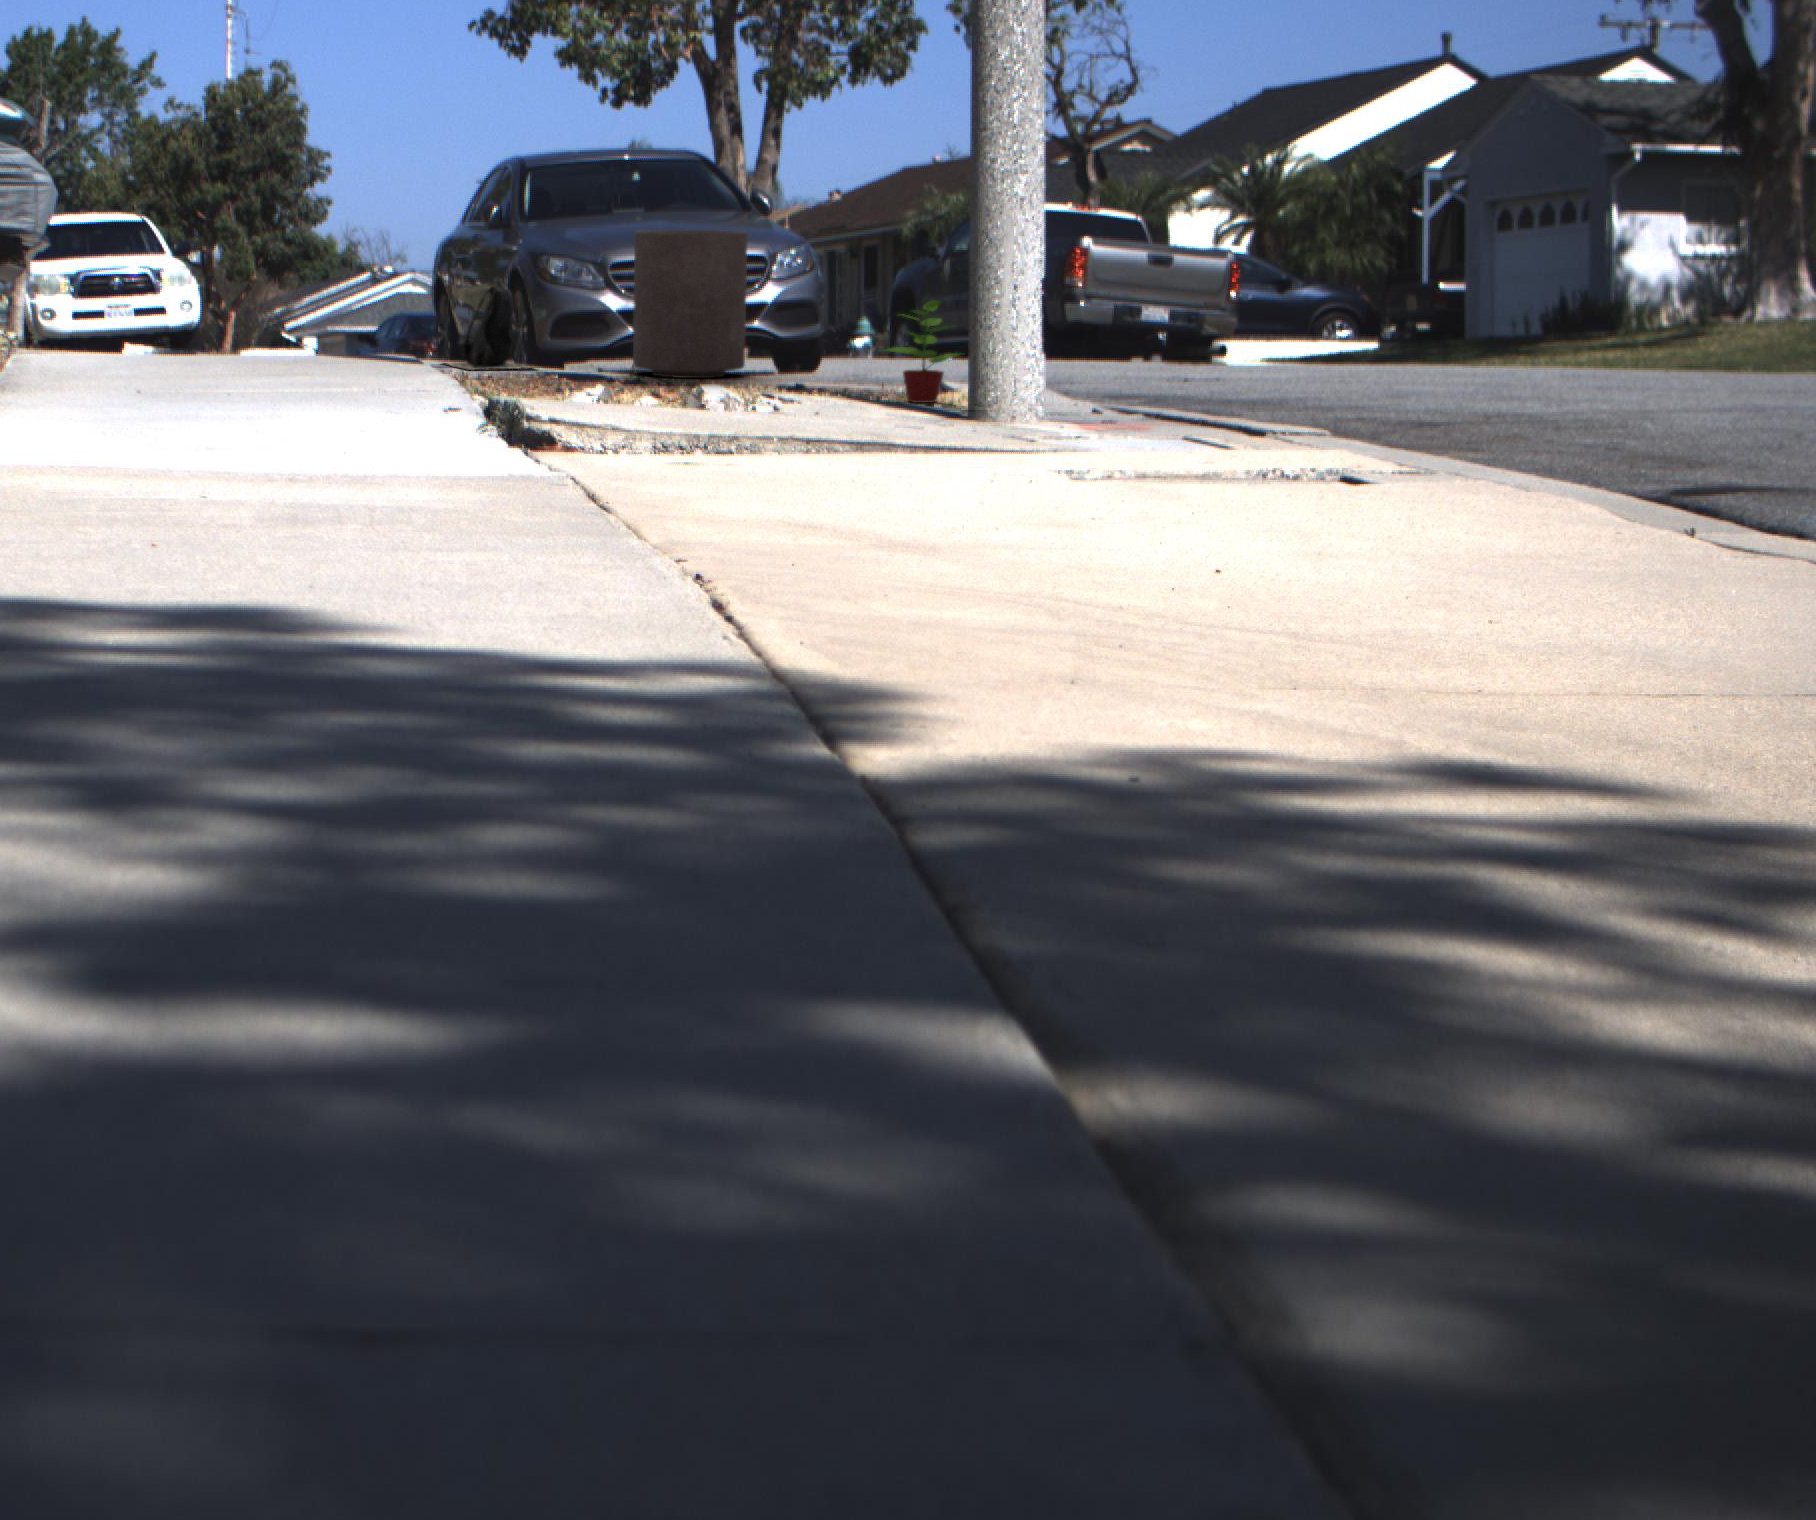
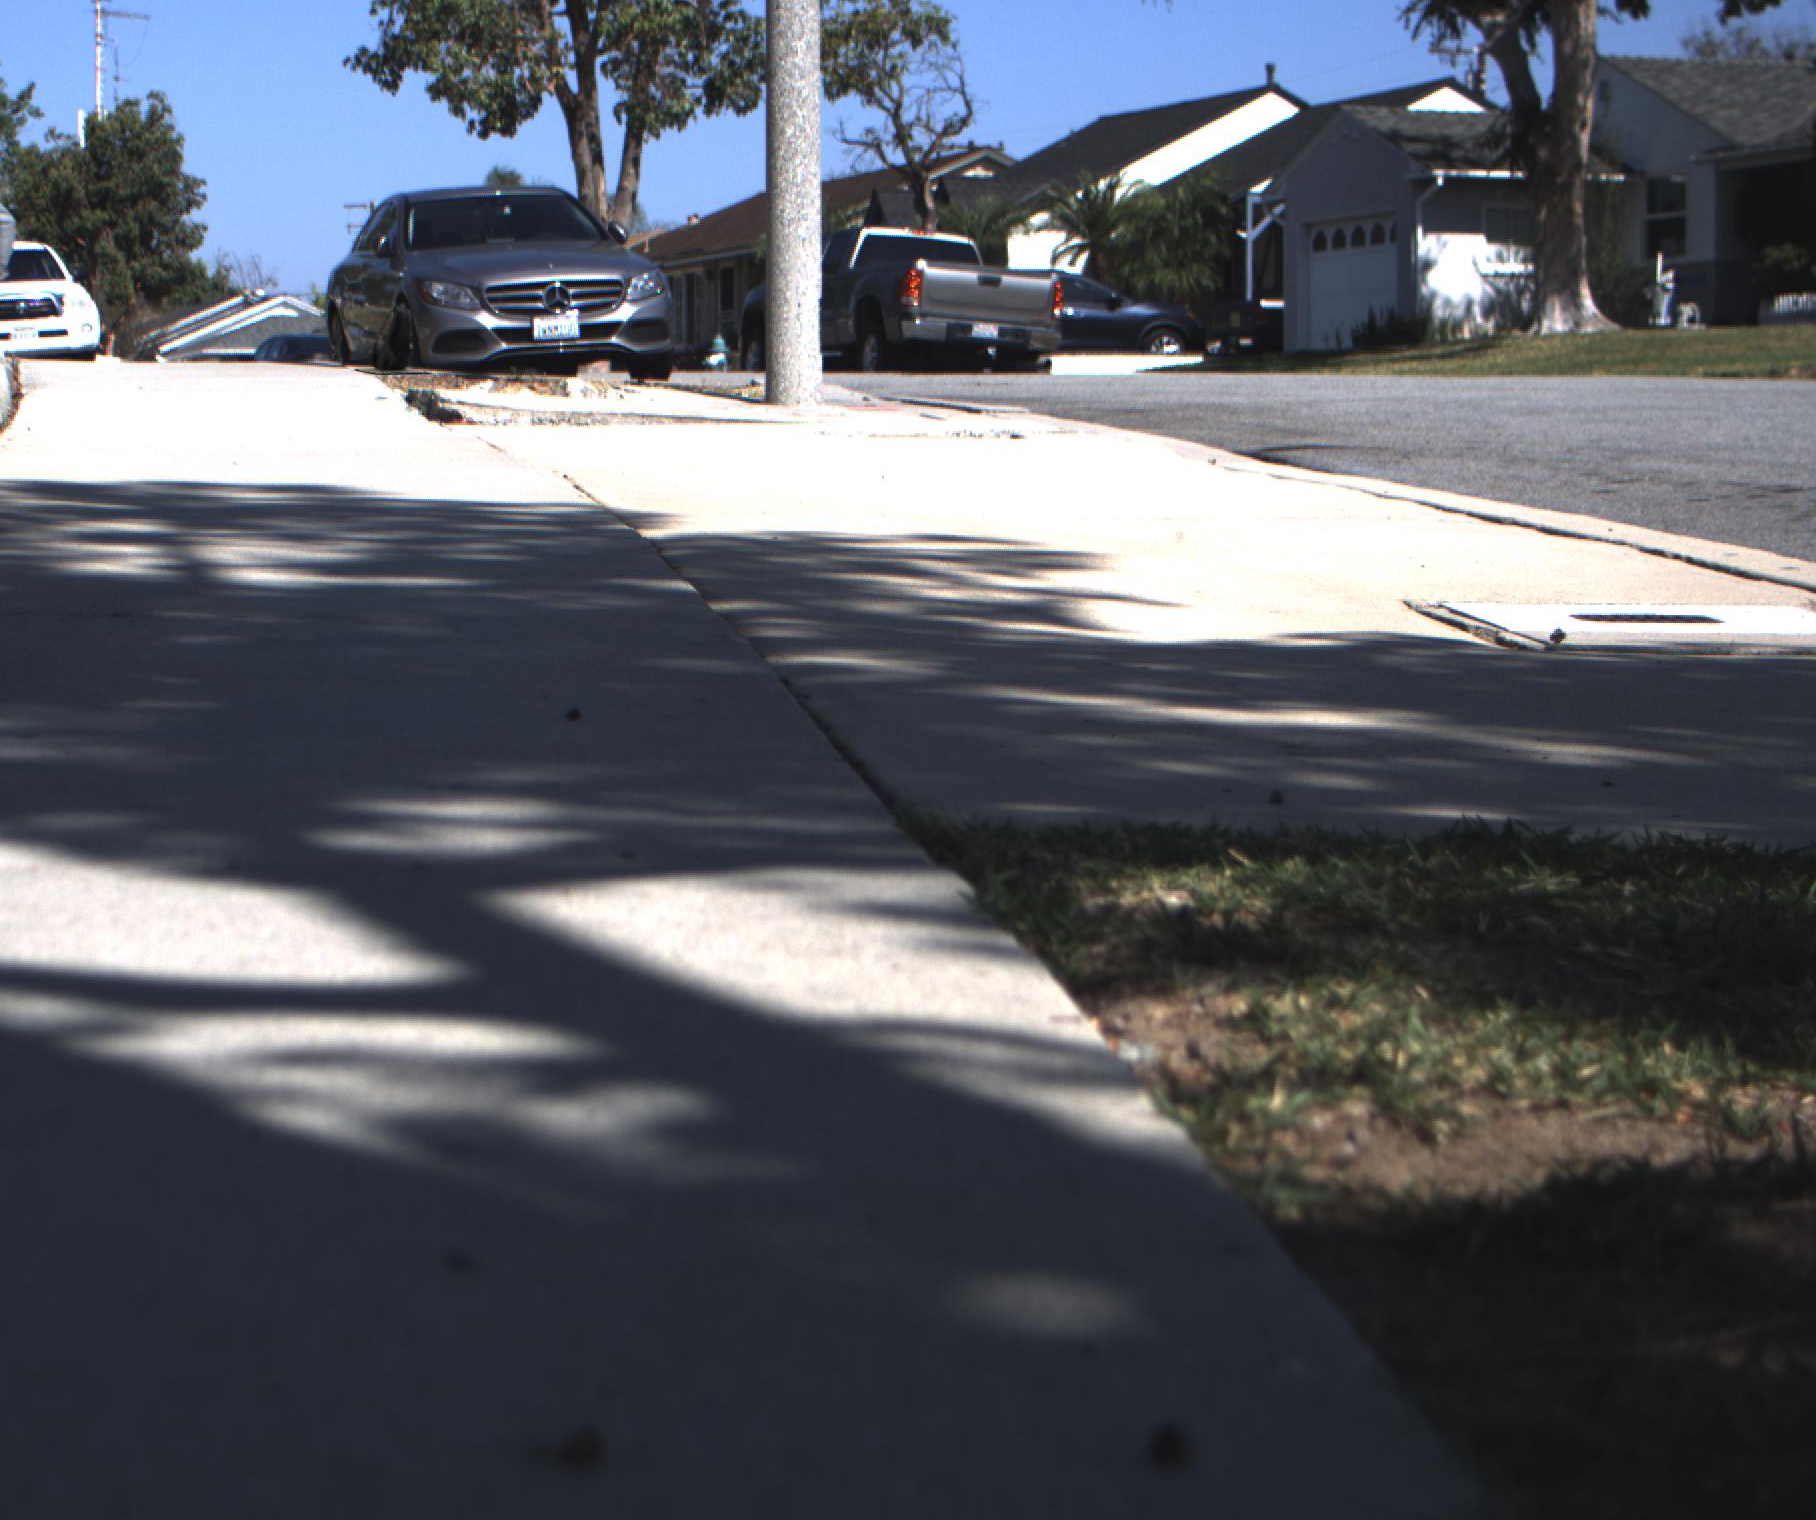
trash can: present [633,230,748,378] -> none [509,262,599,379]
potted plant: present [886,300,959,403] -> none [700,312,766,395]

